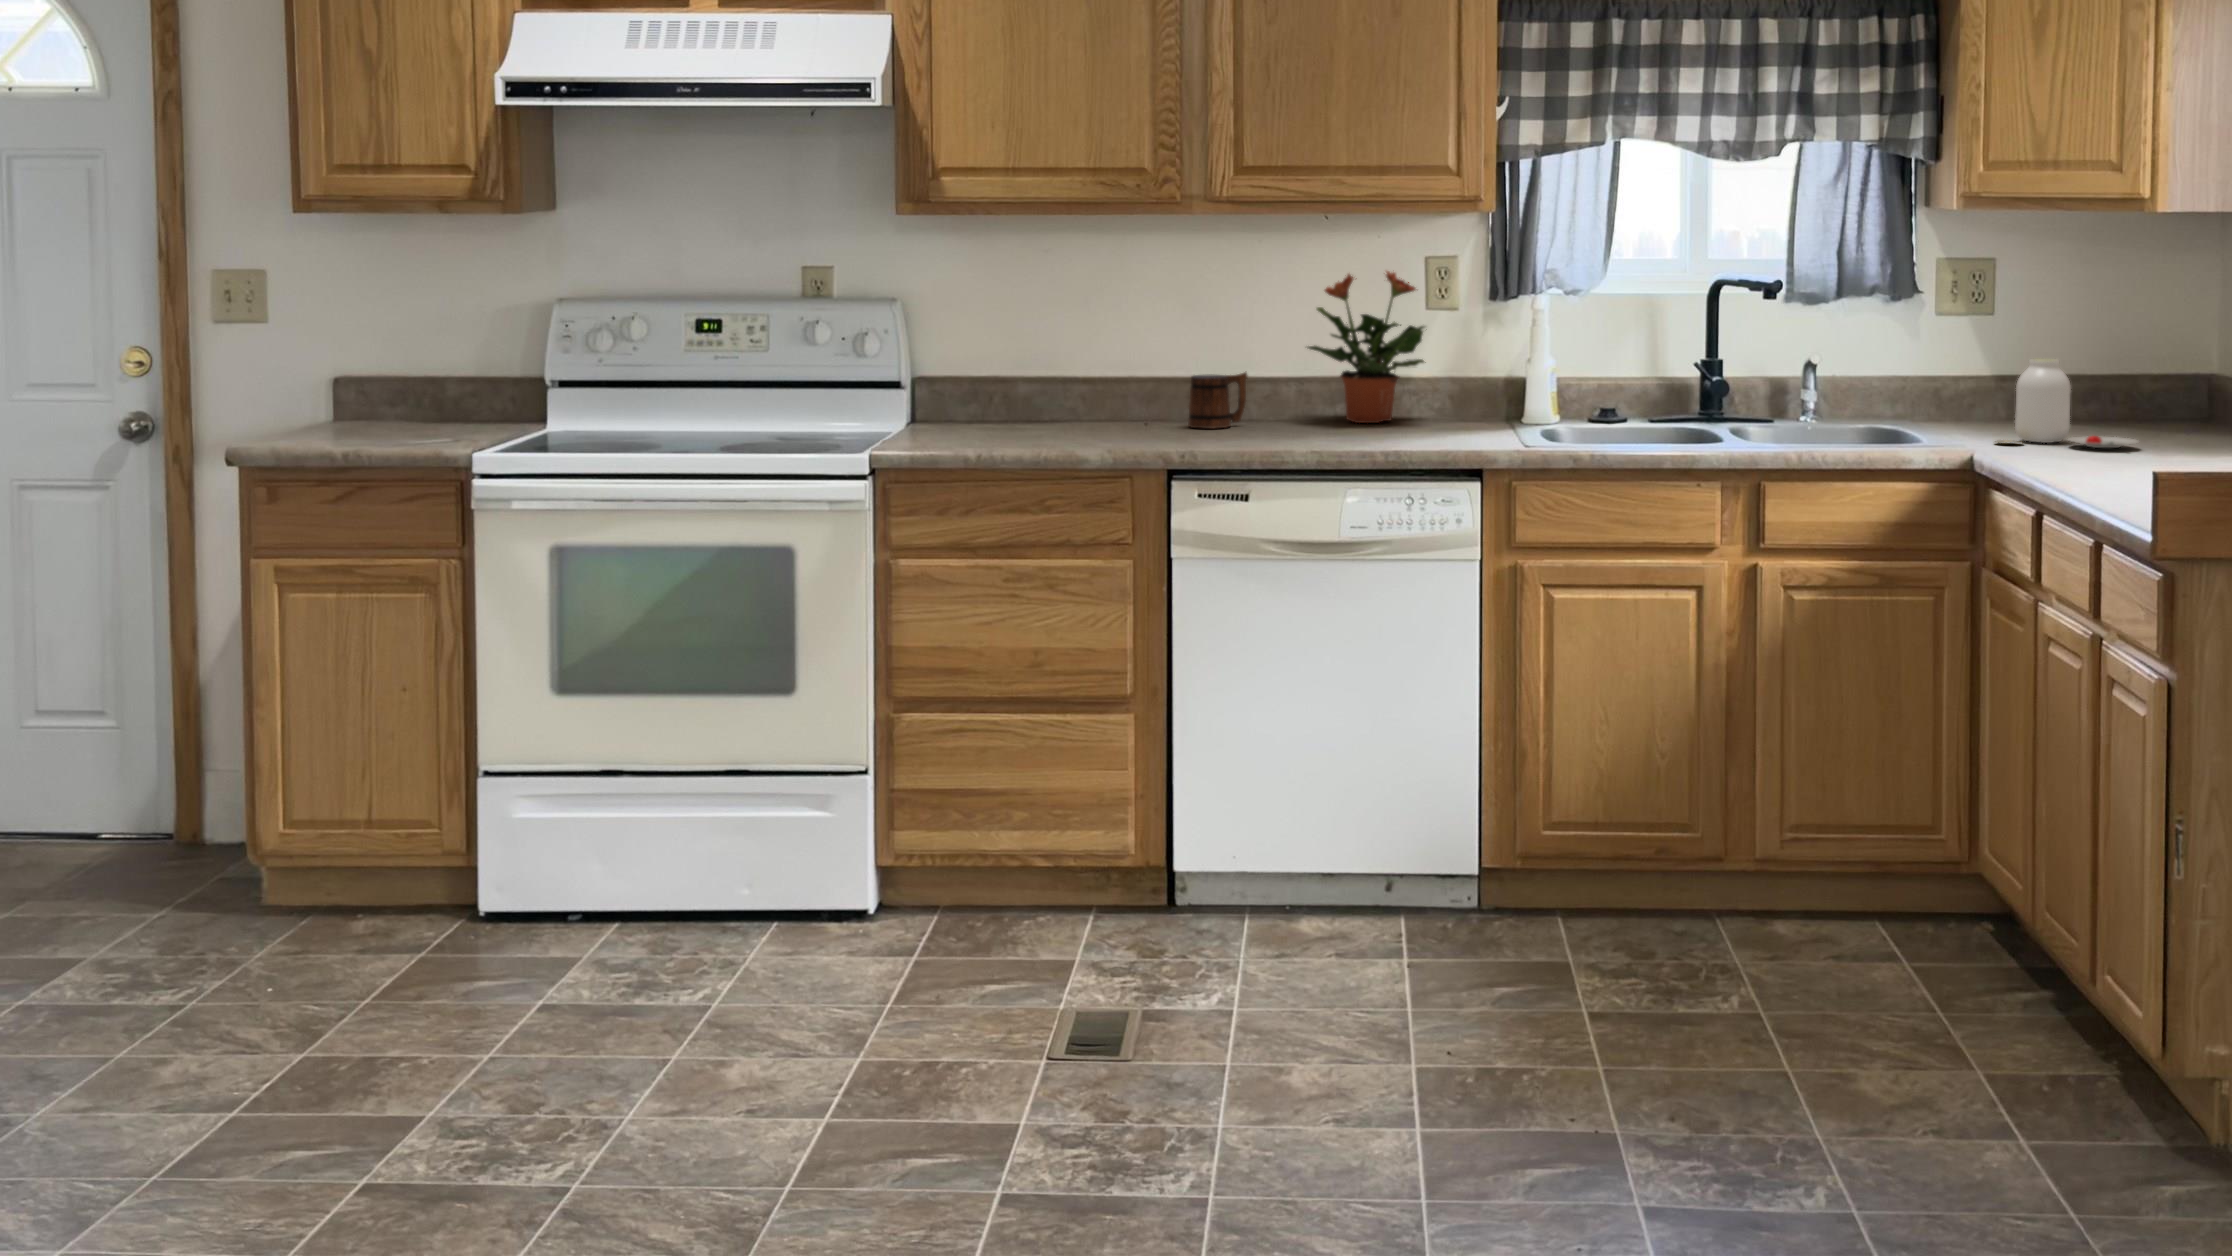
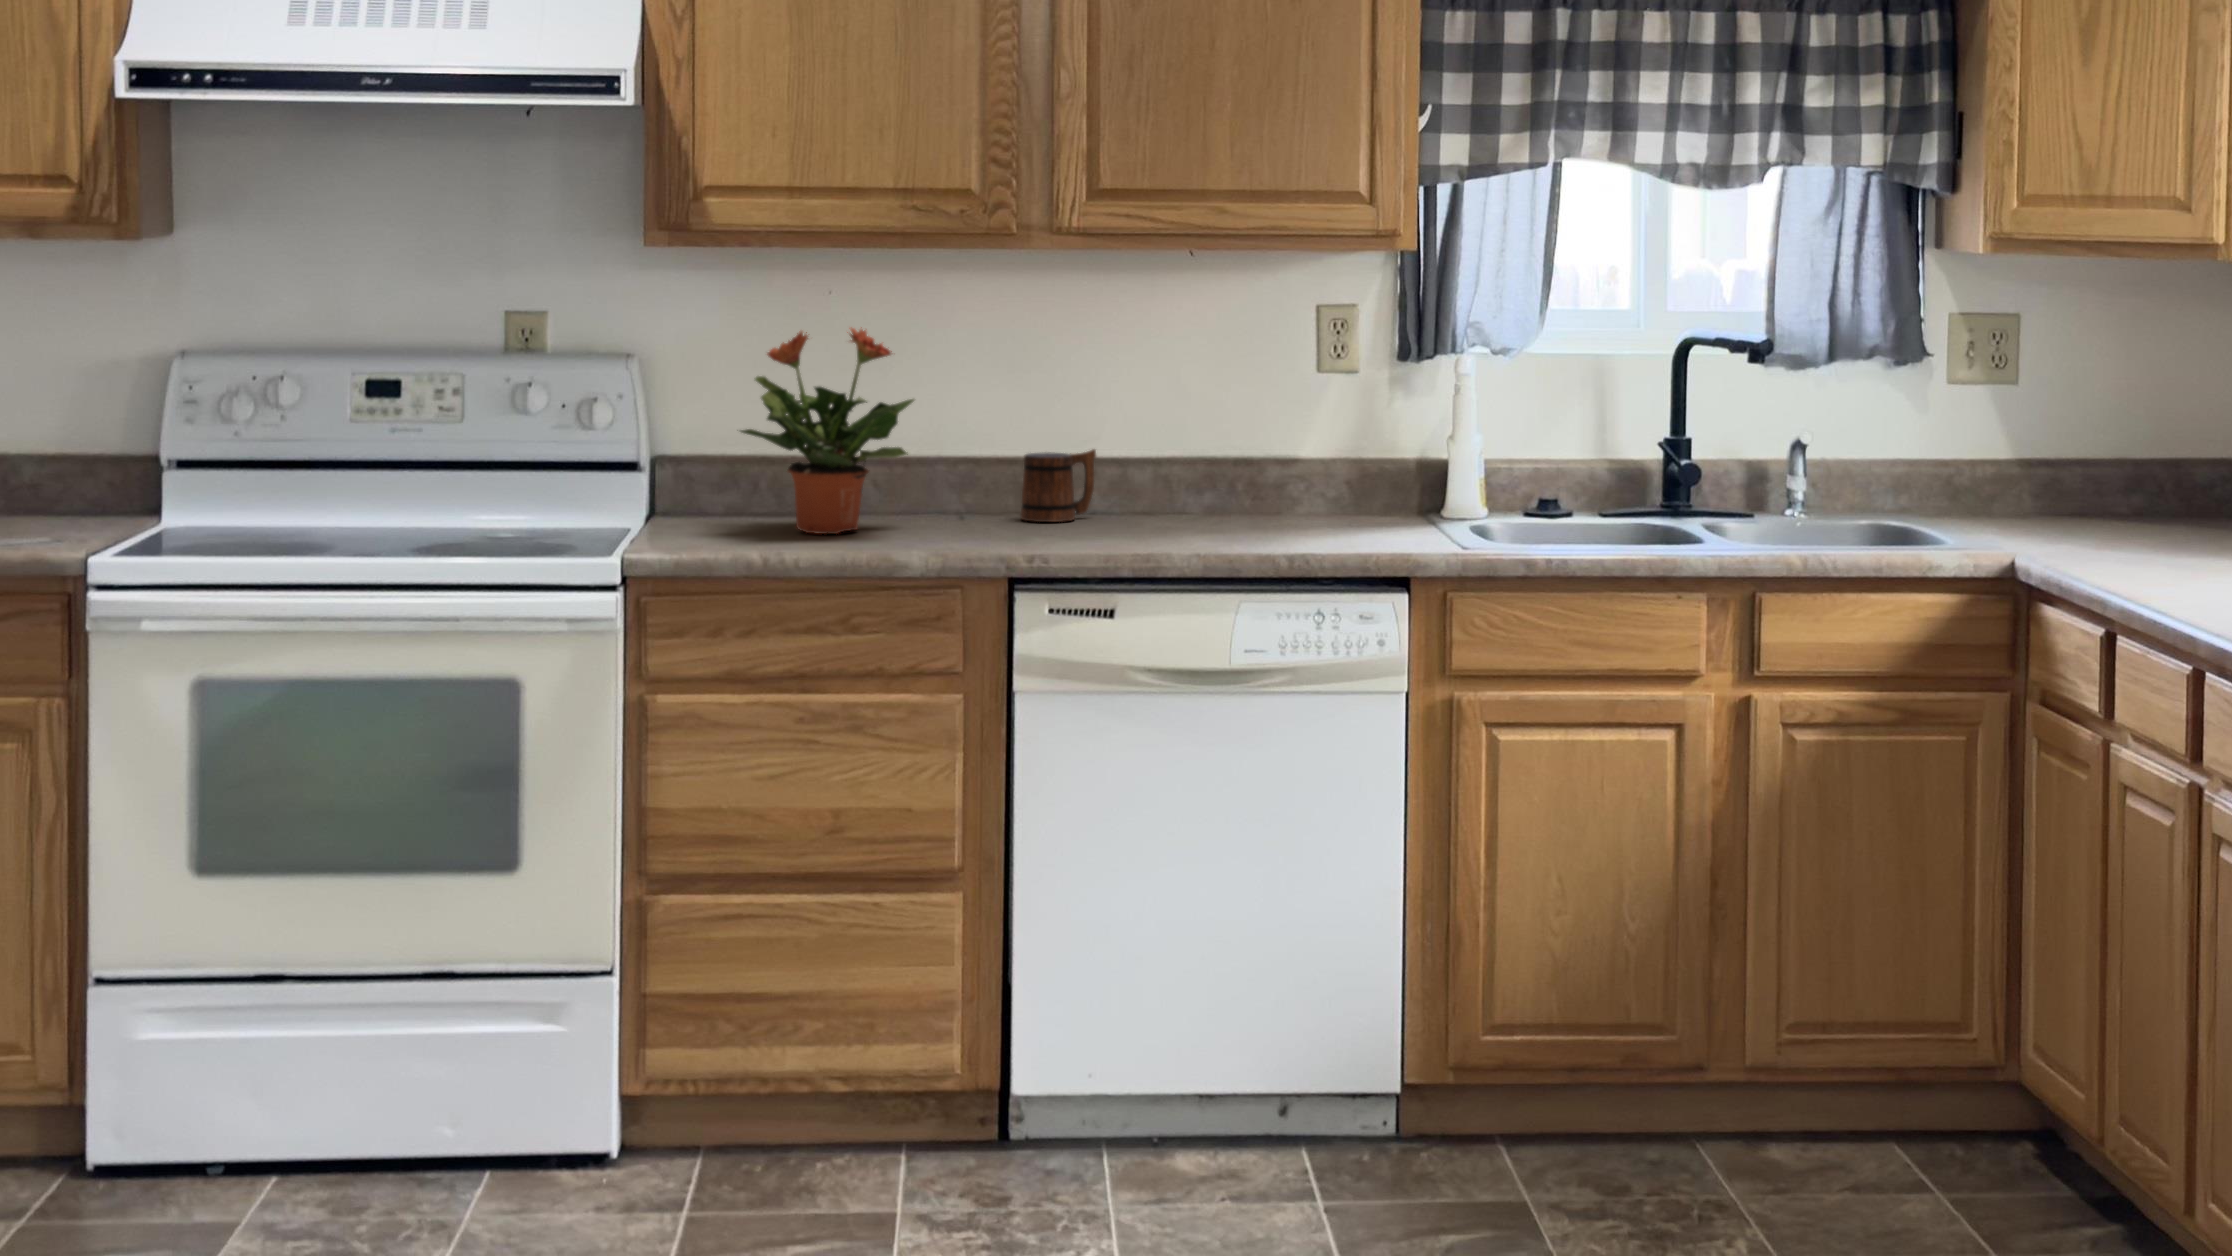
potted plant: present [1308,271,1426,423] -> present [741,328,914,534]
jar: present [1997,359,2138,448] -> none [2031,438,2208,548]

